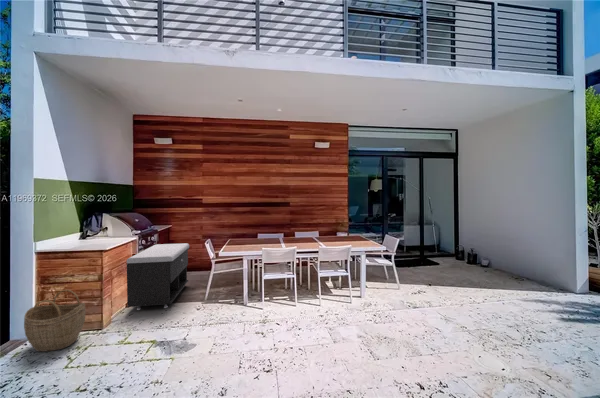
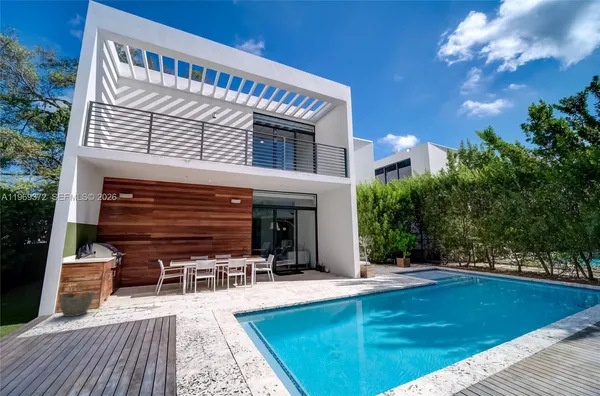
storage bench: present [127,243,189,310] -> none [108,263,145,301]

